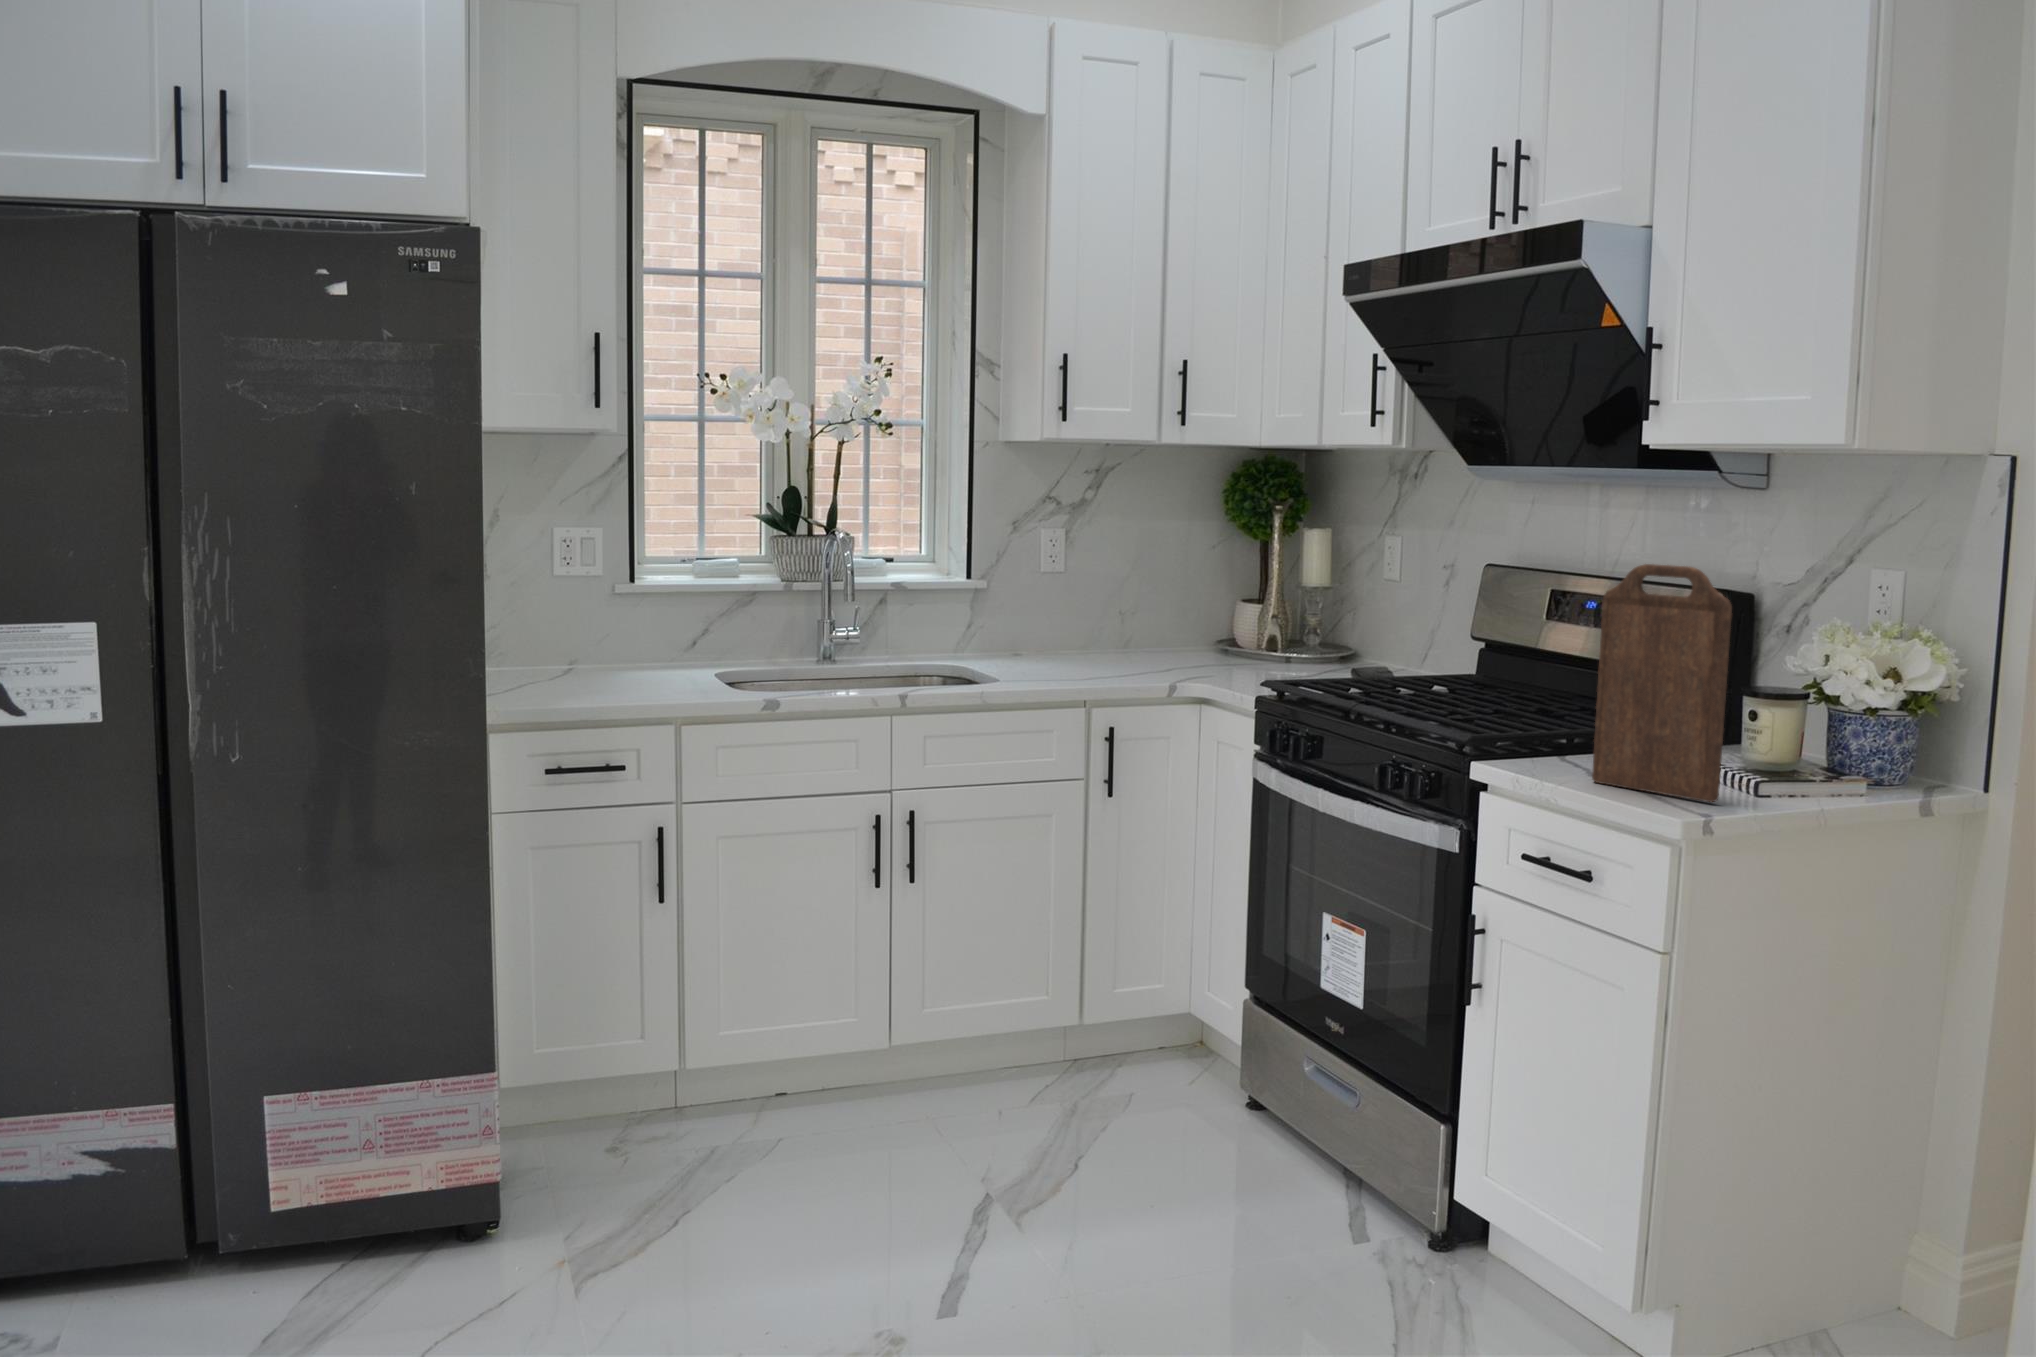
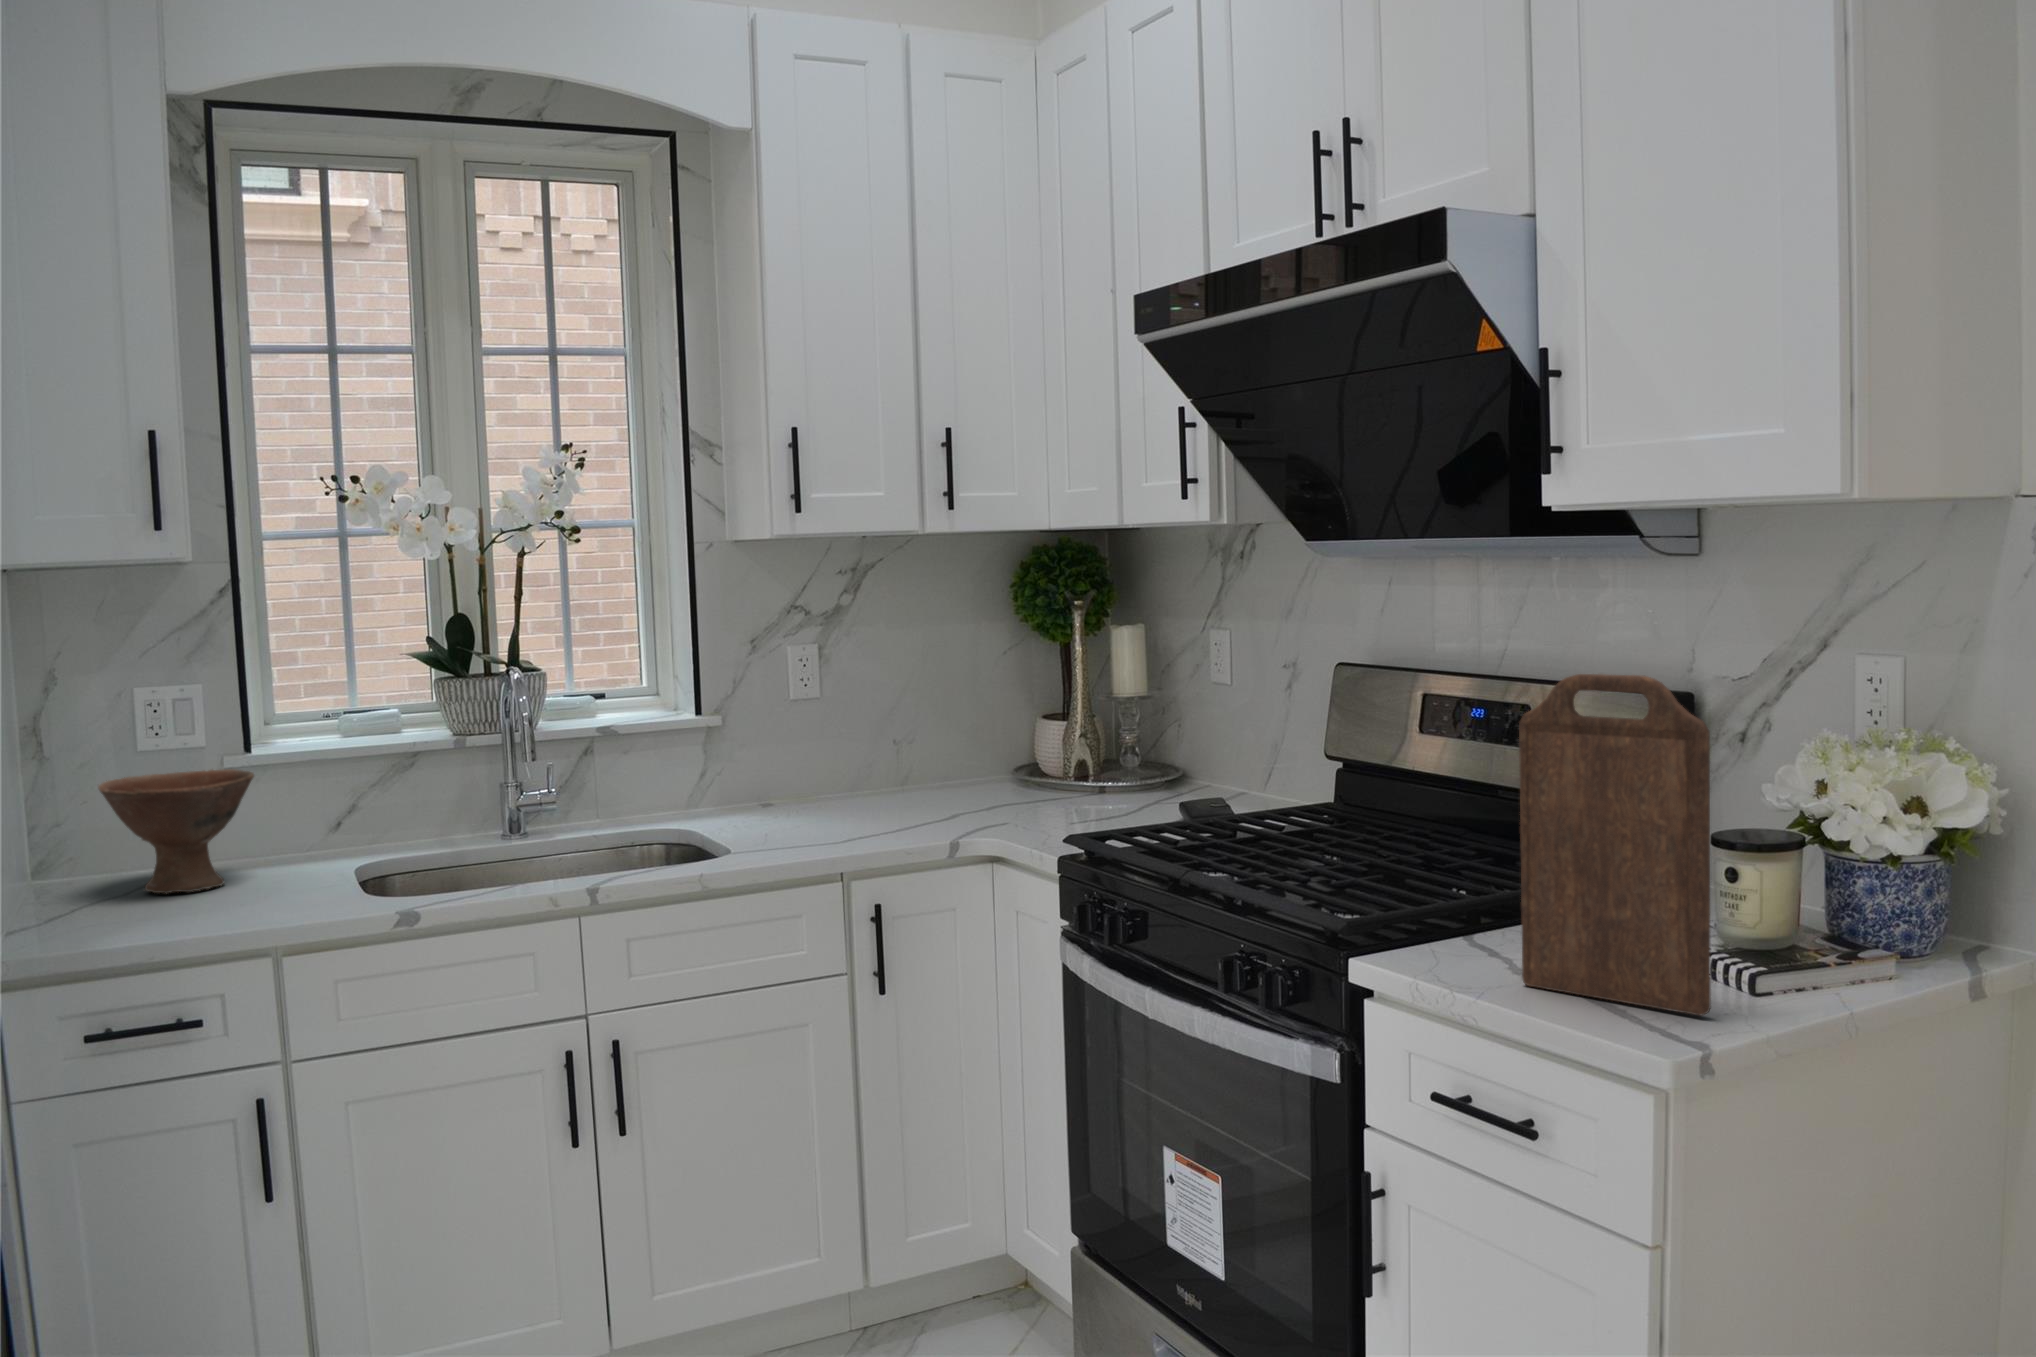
bowl: none [543,589,651,682] -> present [98,769,254,894]

